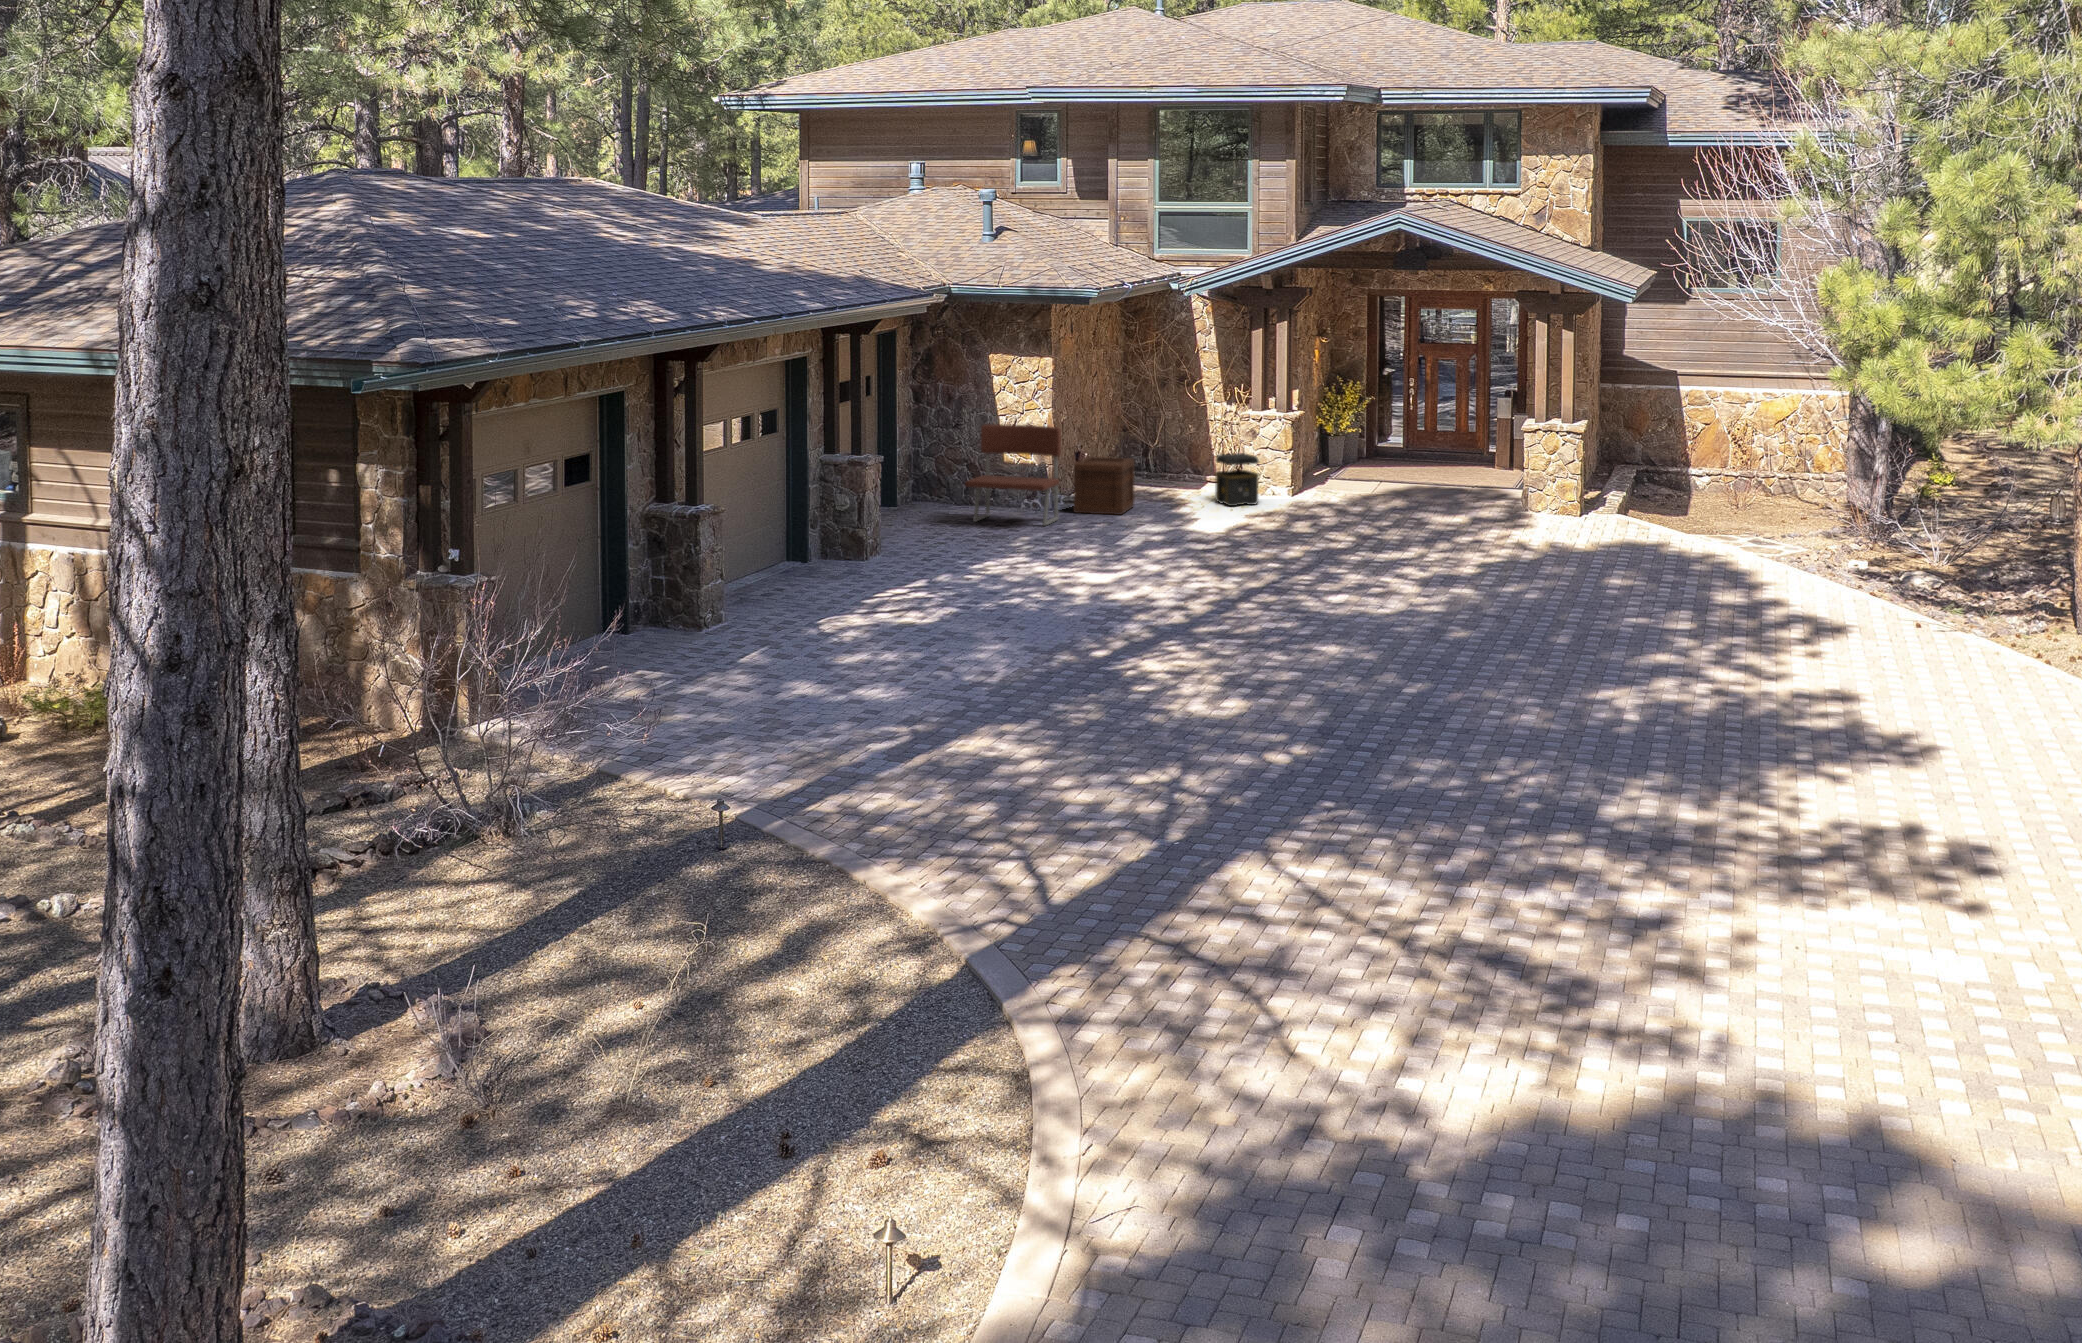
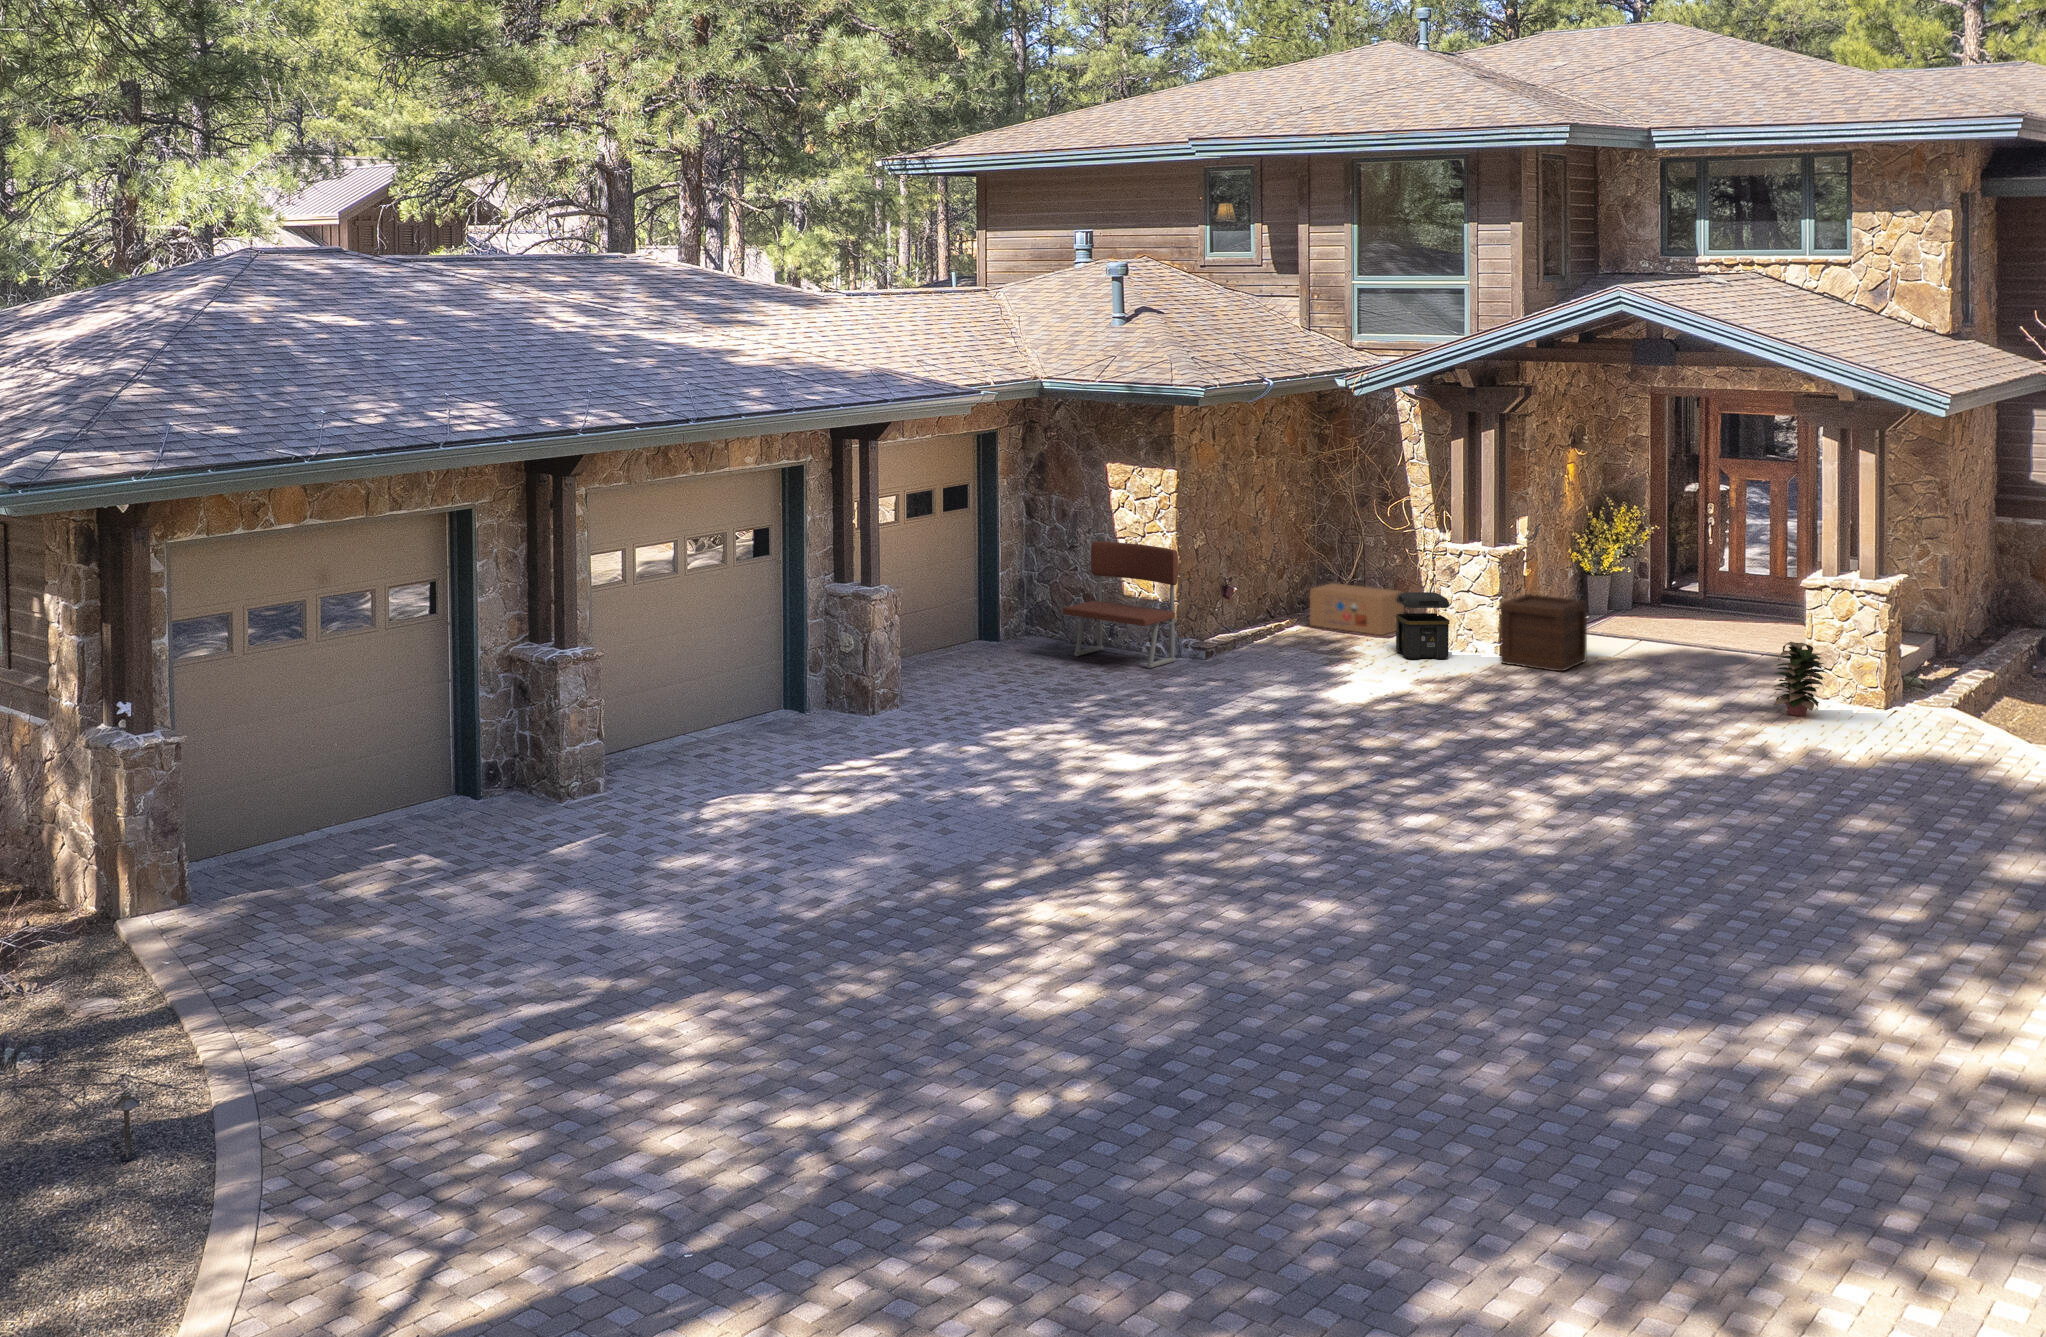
cardboard box: none [1130,454,1202,492] -> present [1310,583,1404,635]
wooden crate: present [1073,457,1134,515] -> present [1500,594,1587,672]
decorative plant: none [1504,469,1543,522] -> present [1774,642,1827,716]

